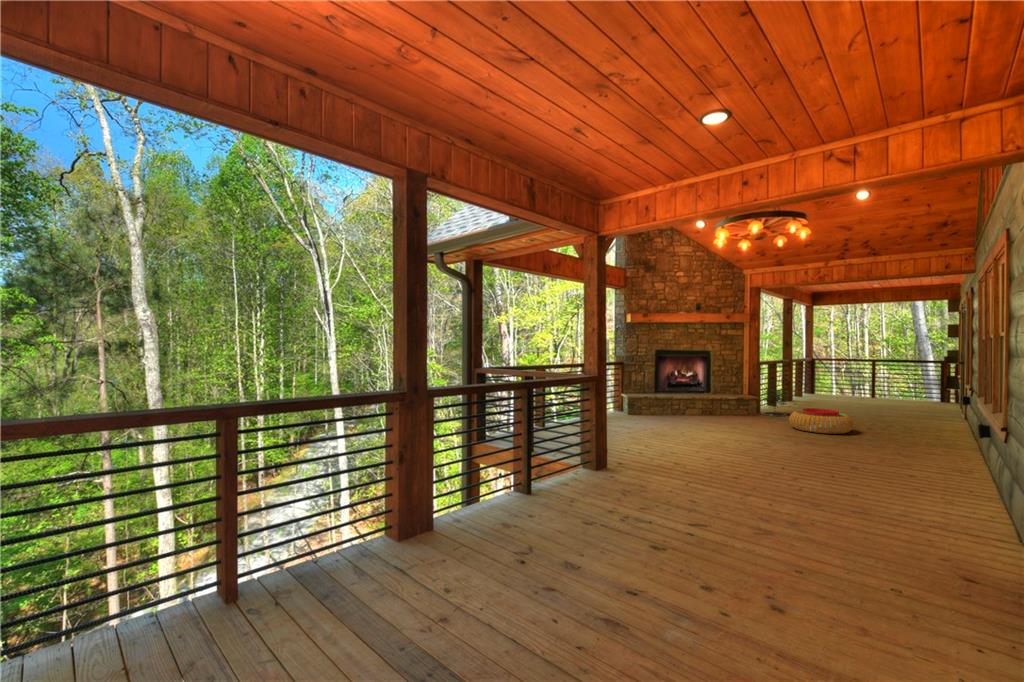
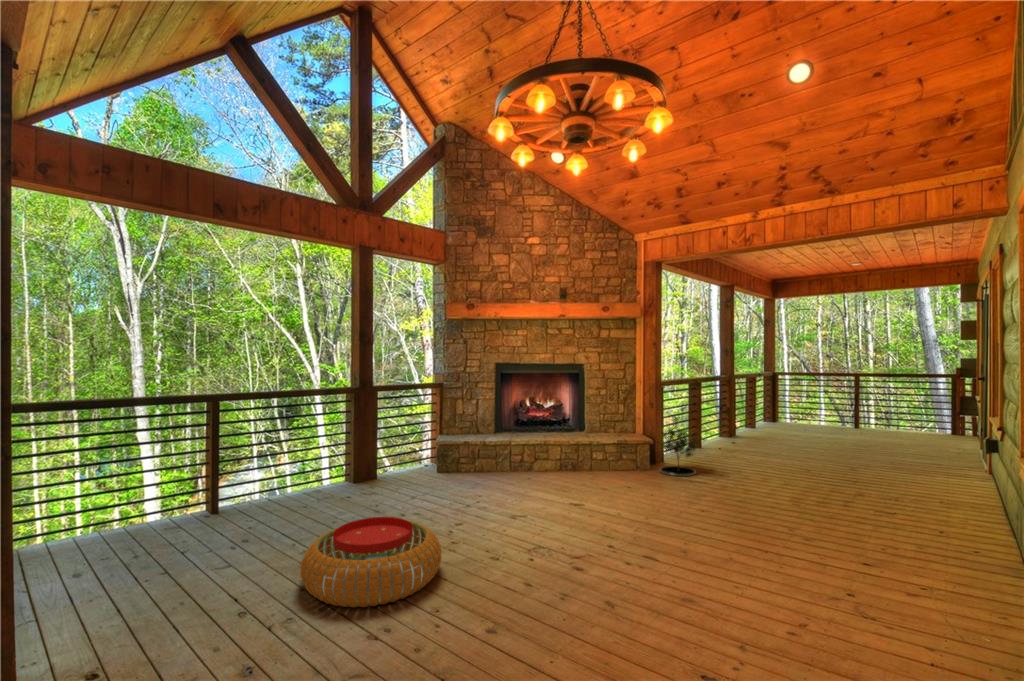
pouf: present [789,408,854,434] -> present [301,517,441,607]

